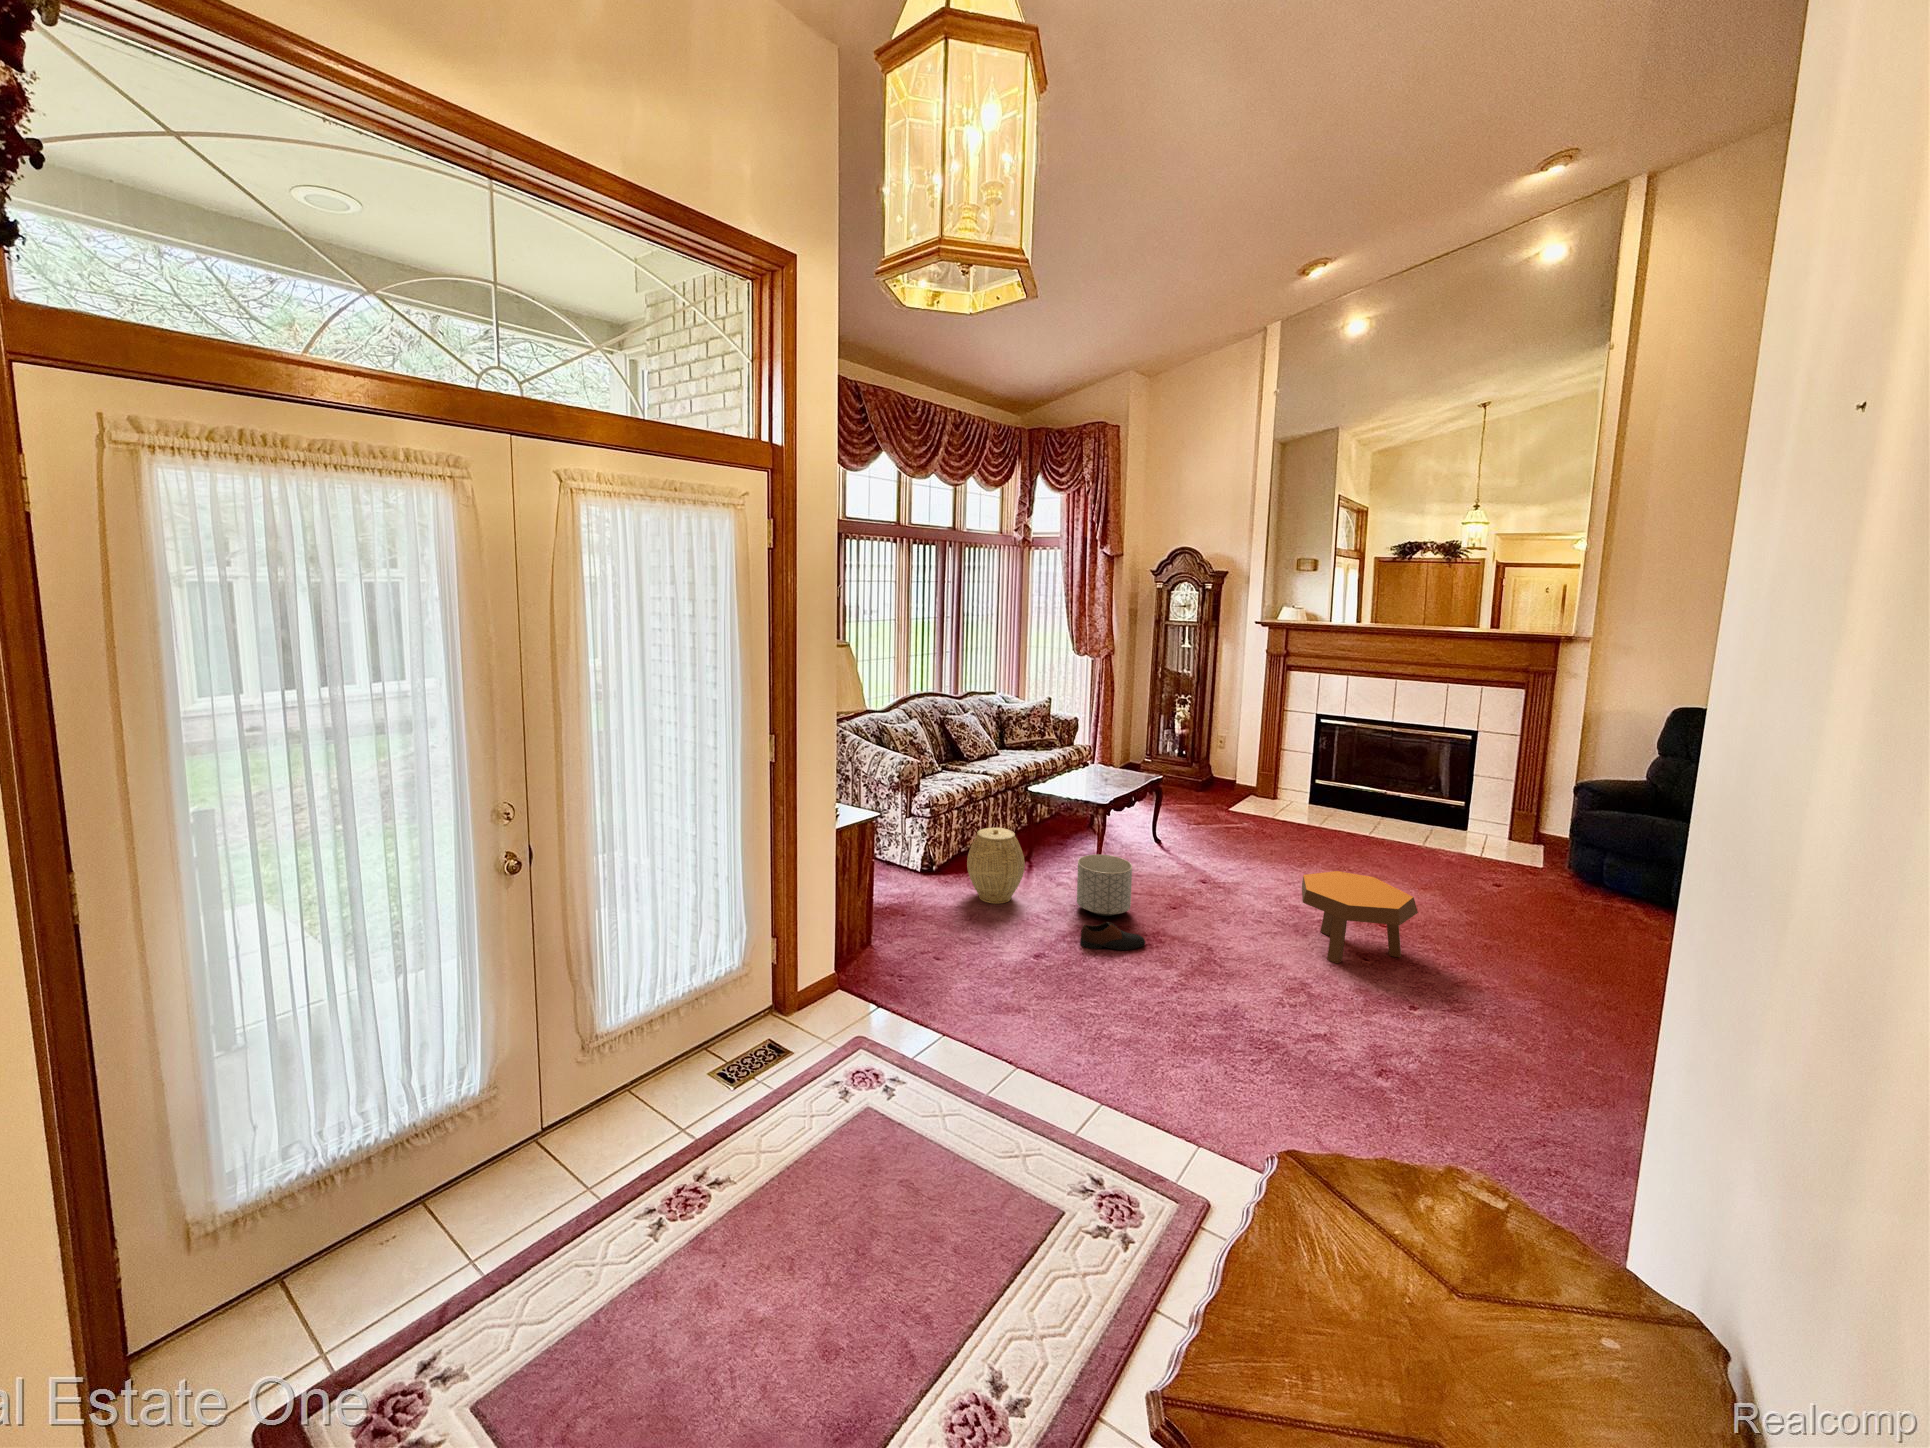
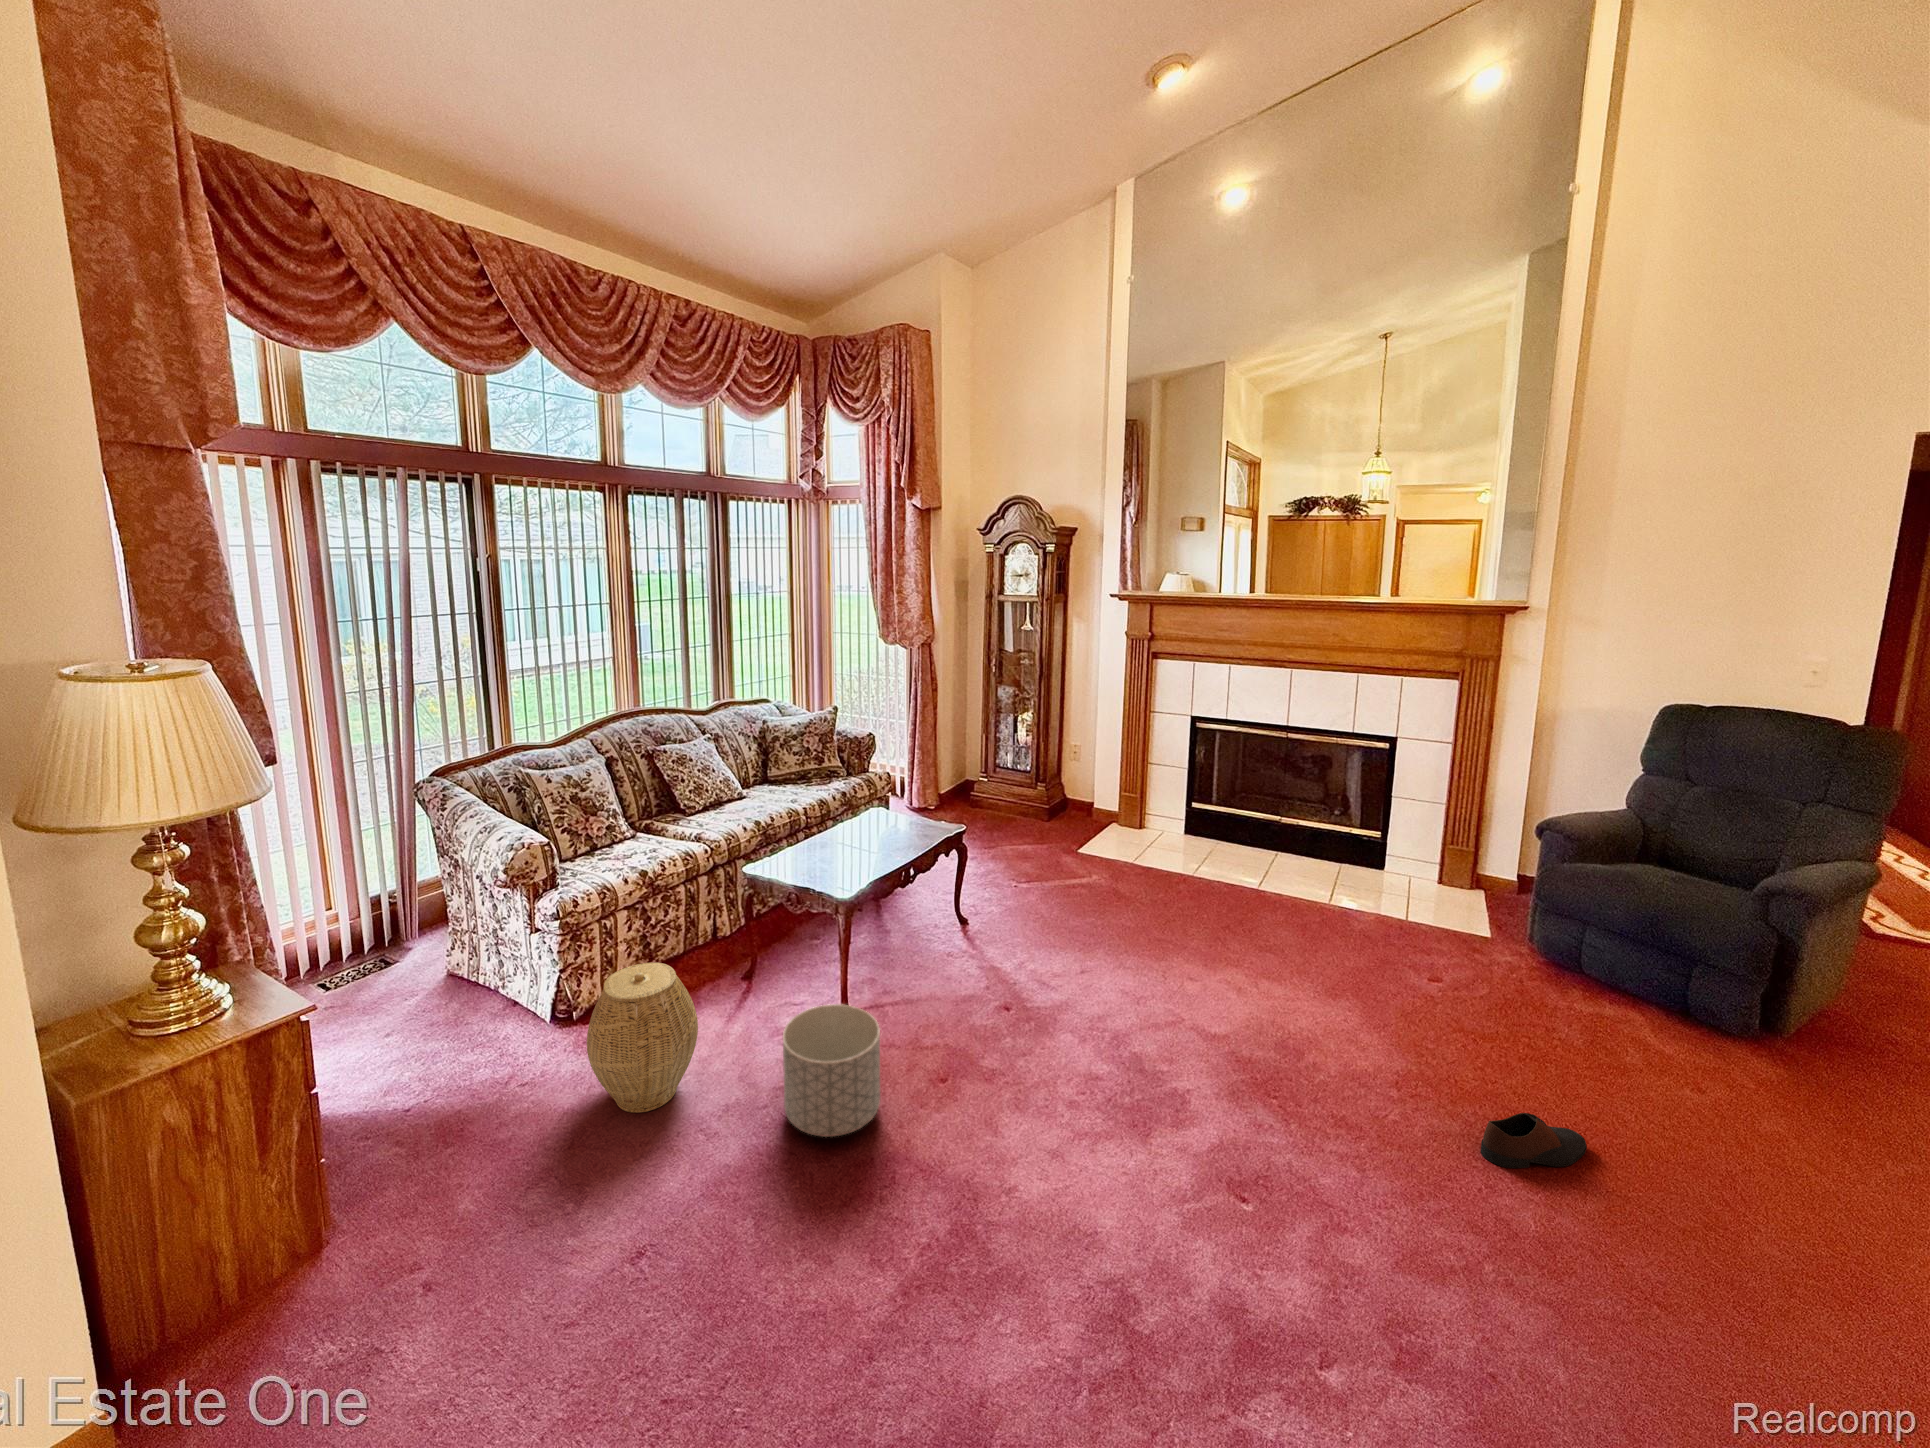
footstool: present [1302,871,1418,964] -> none [1174,1020,1381,1240]
shoe: present [1080,922,1145,950] -> present [1481,1113,1587,1168]

